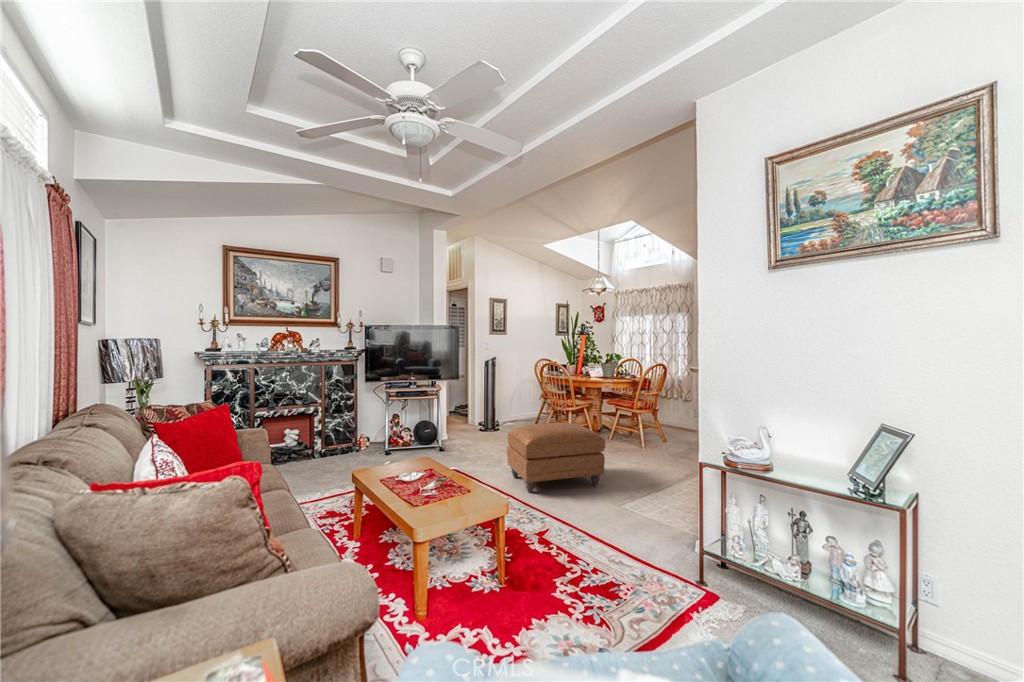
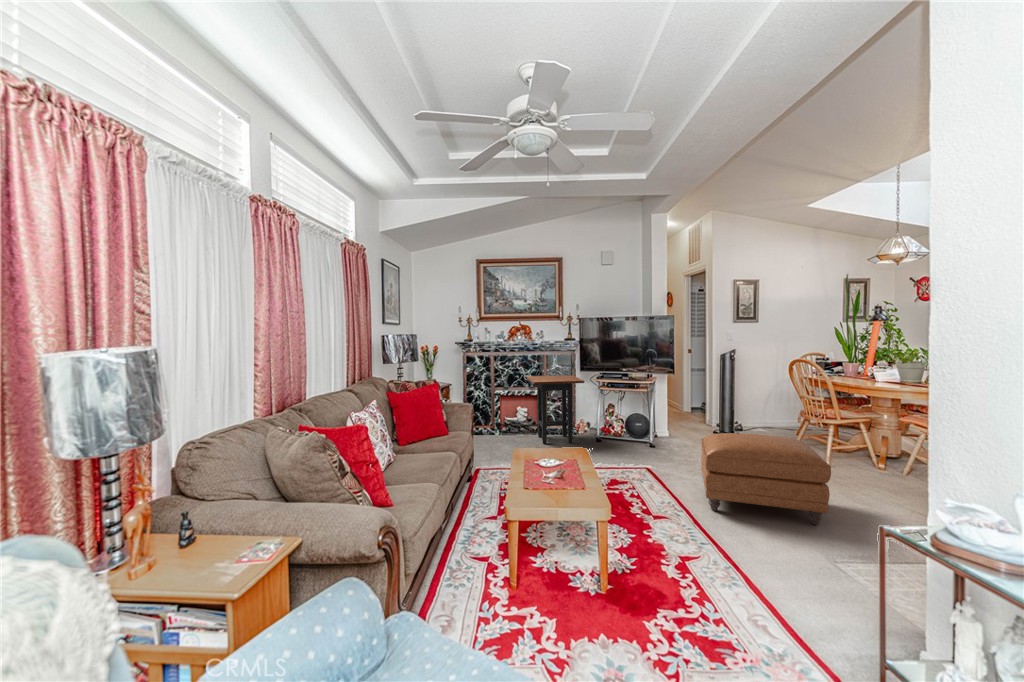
side table: none [301,387,378,468] -> present [527,375,584,444]

